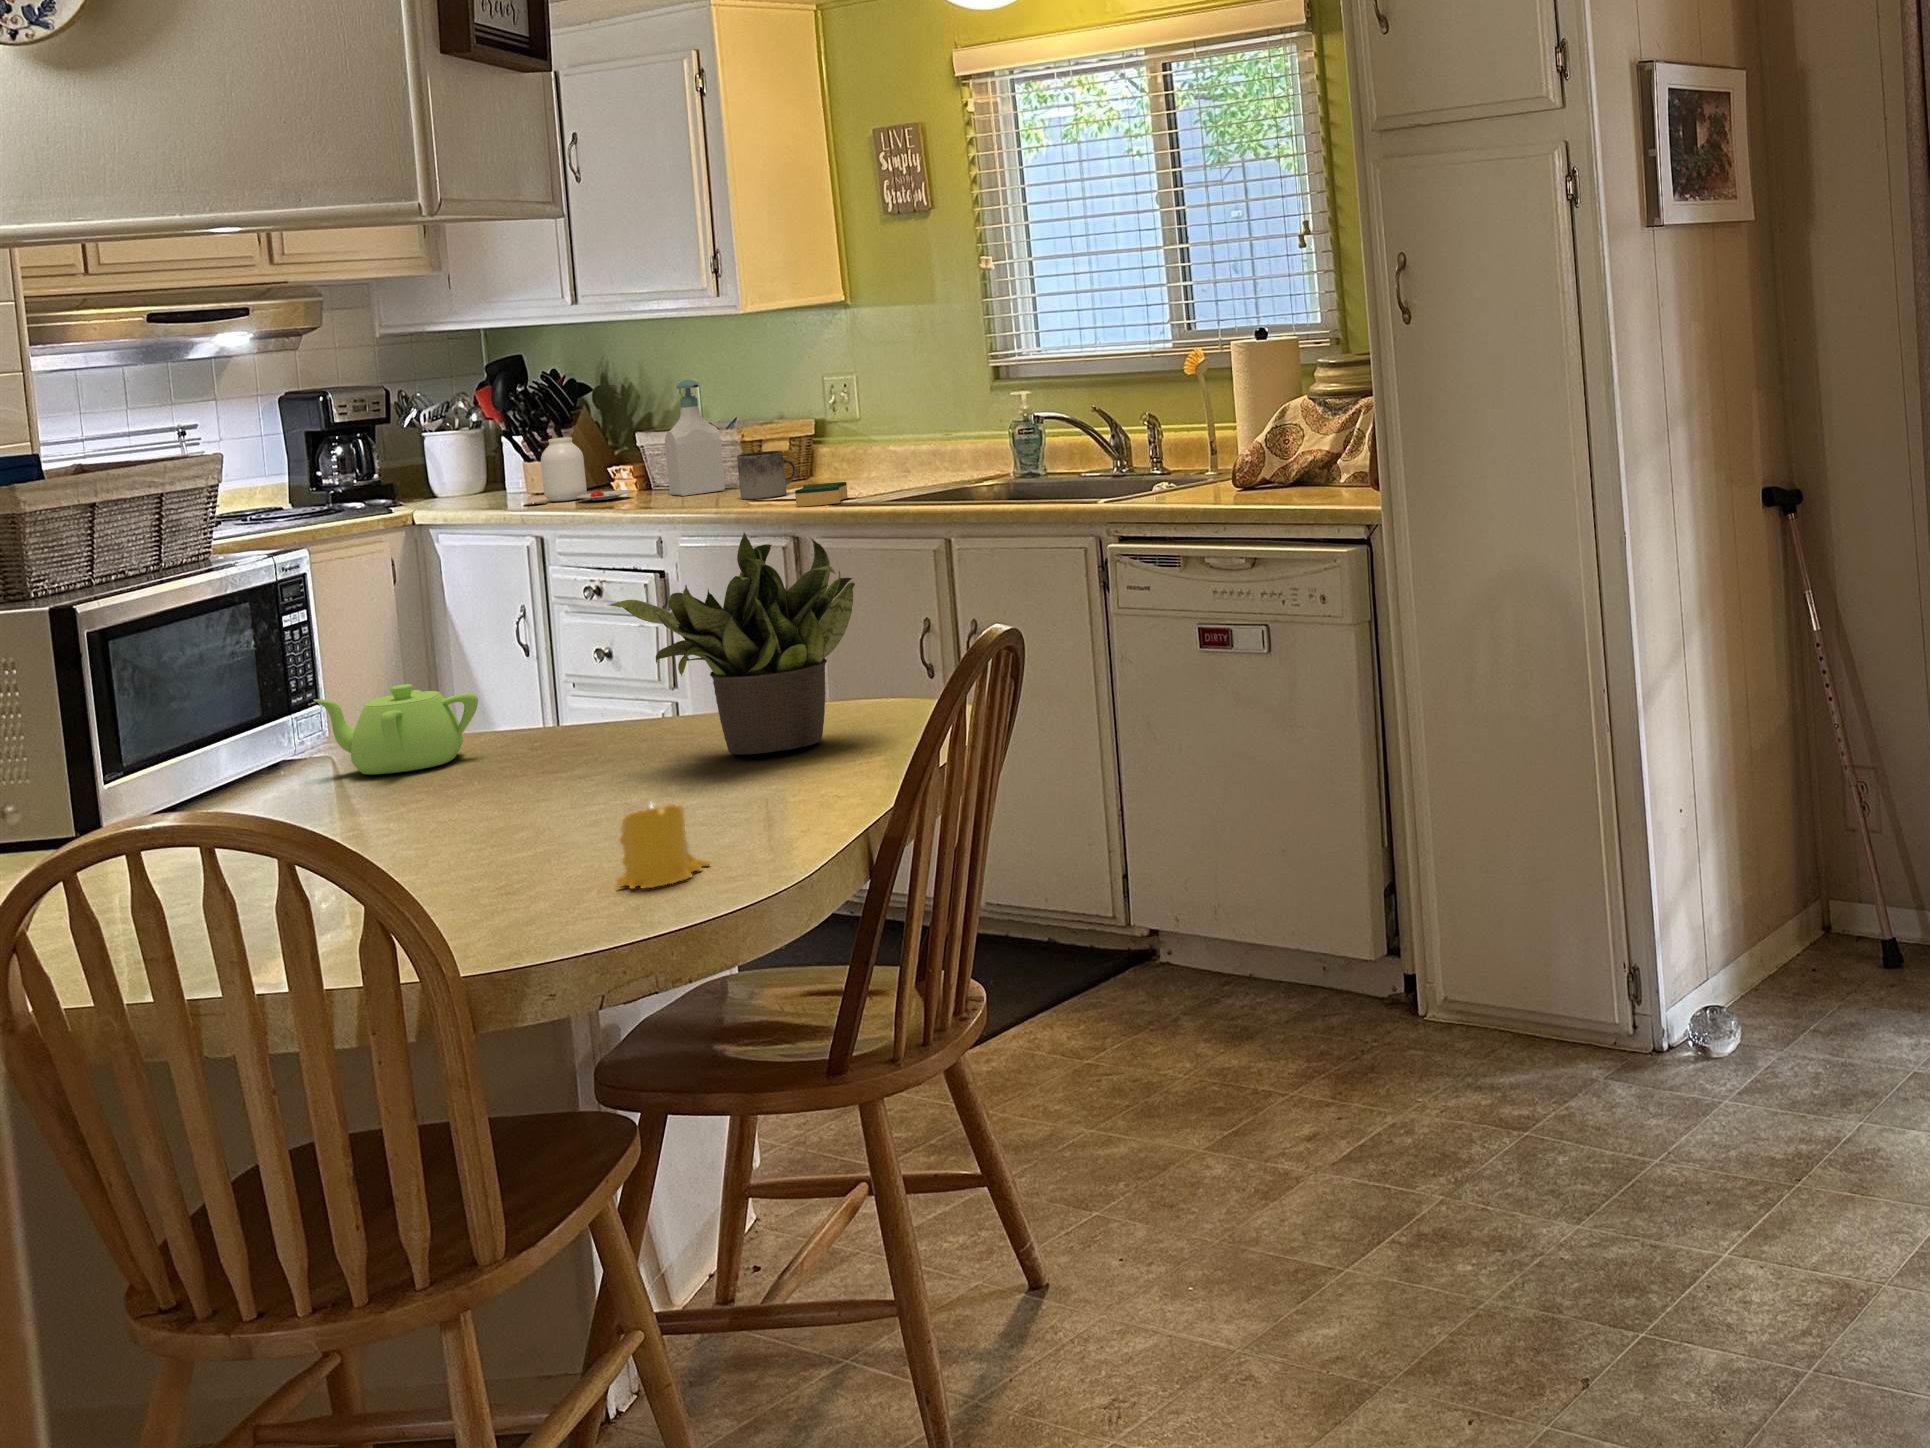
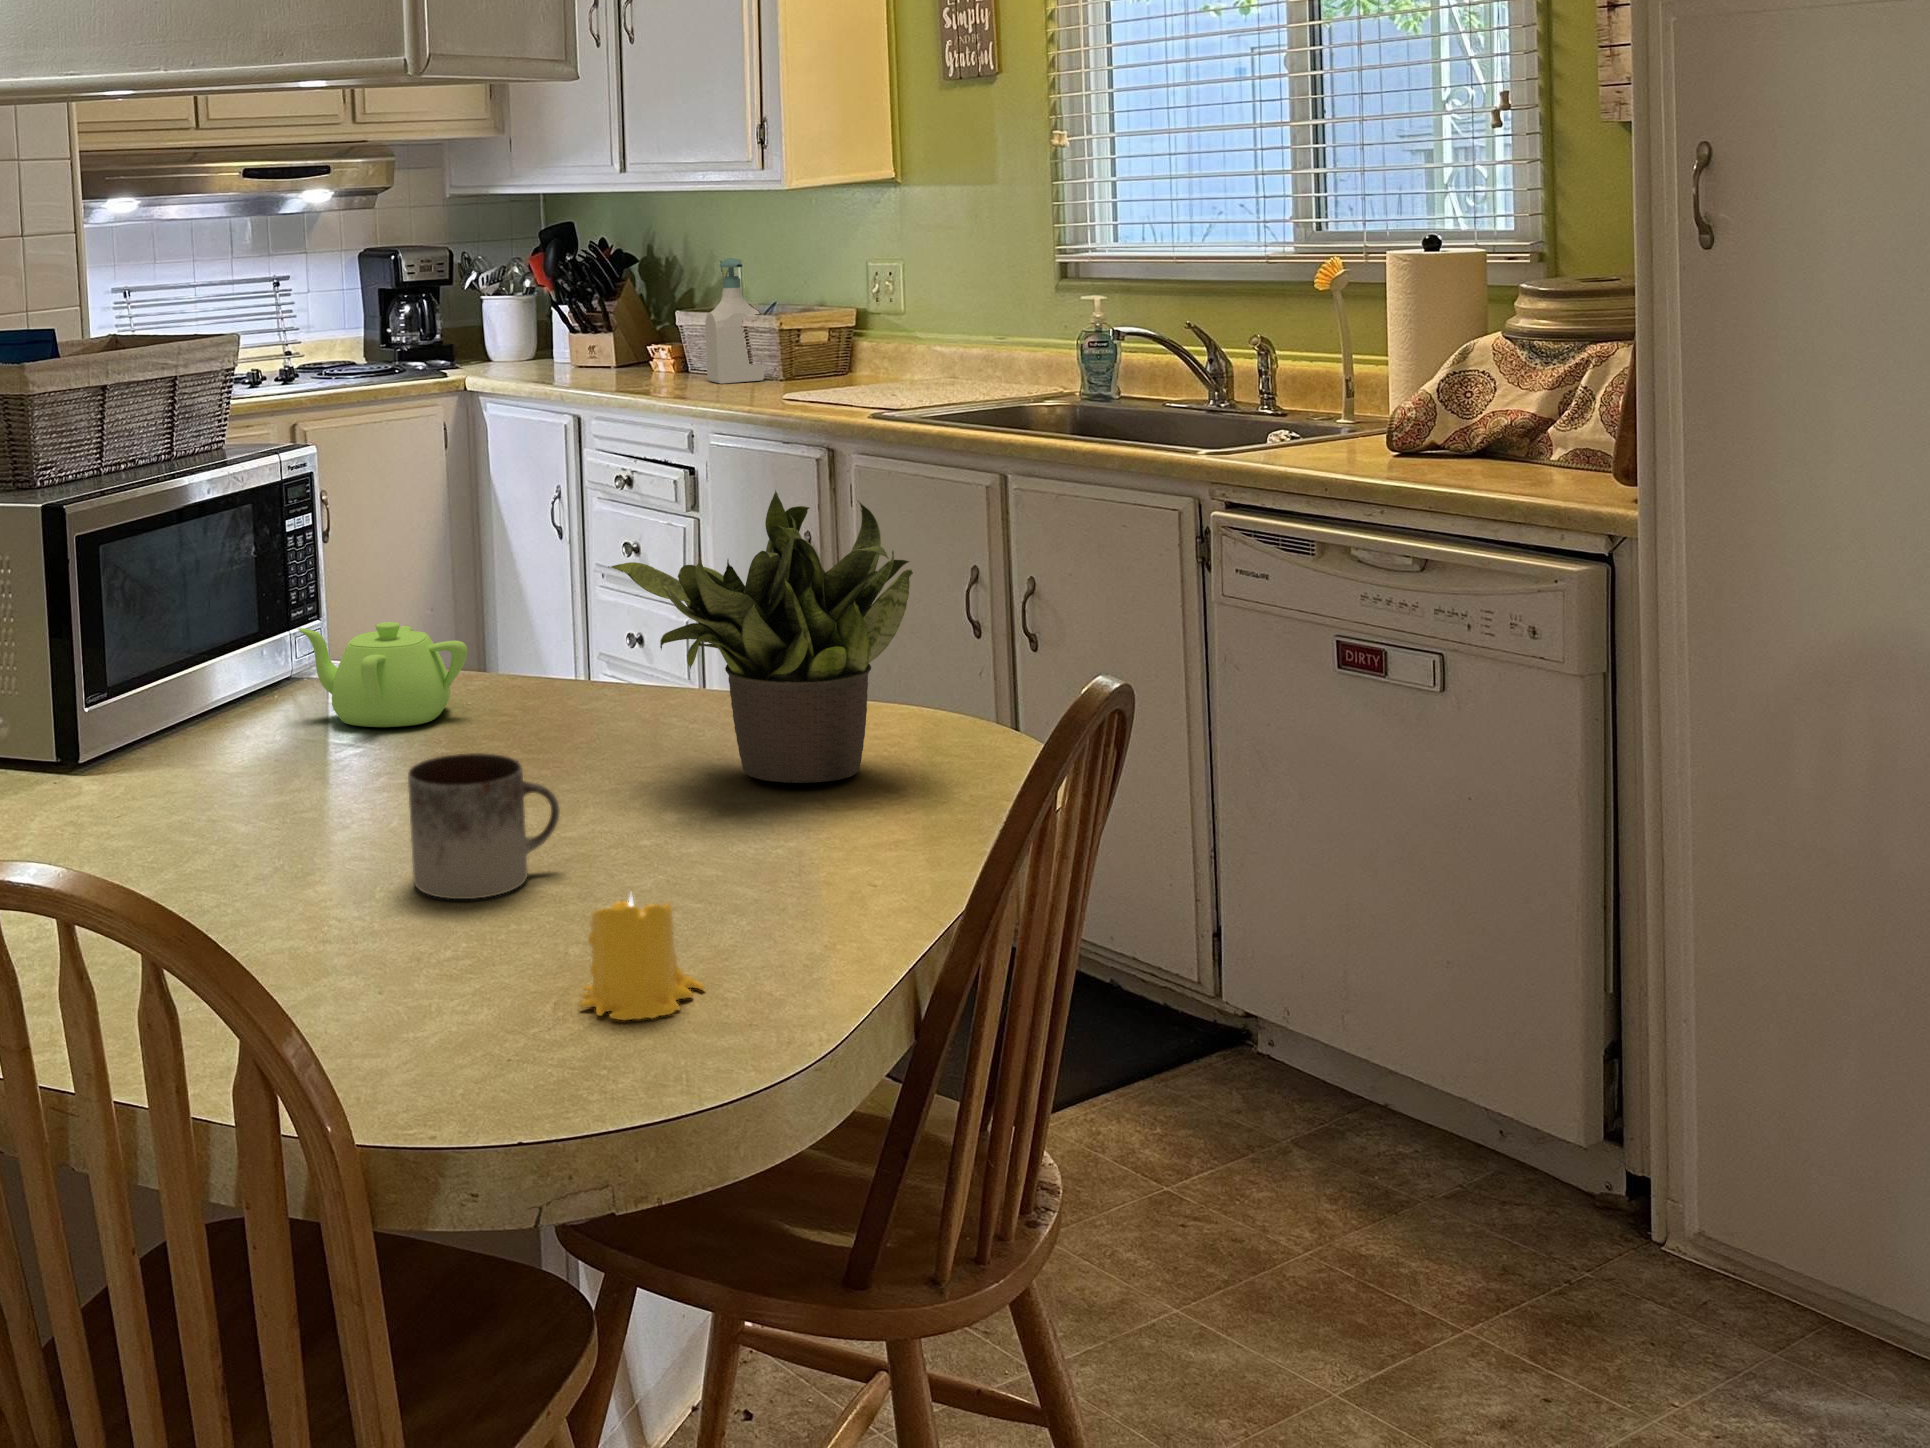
jar: present [524,437,632,505] -> none [564,312,670,381]
mug: present [737,451,797,499] -> present [408,753,559,899]
sponge: present [795,482,848,507] -> none [837,385,895,411]

